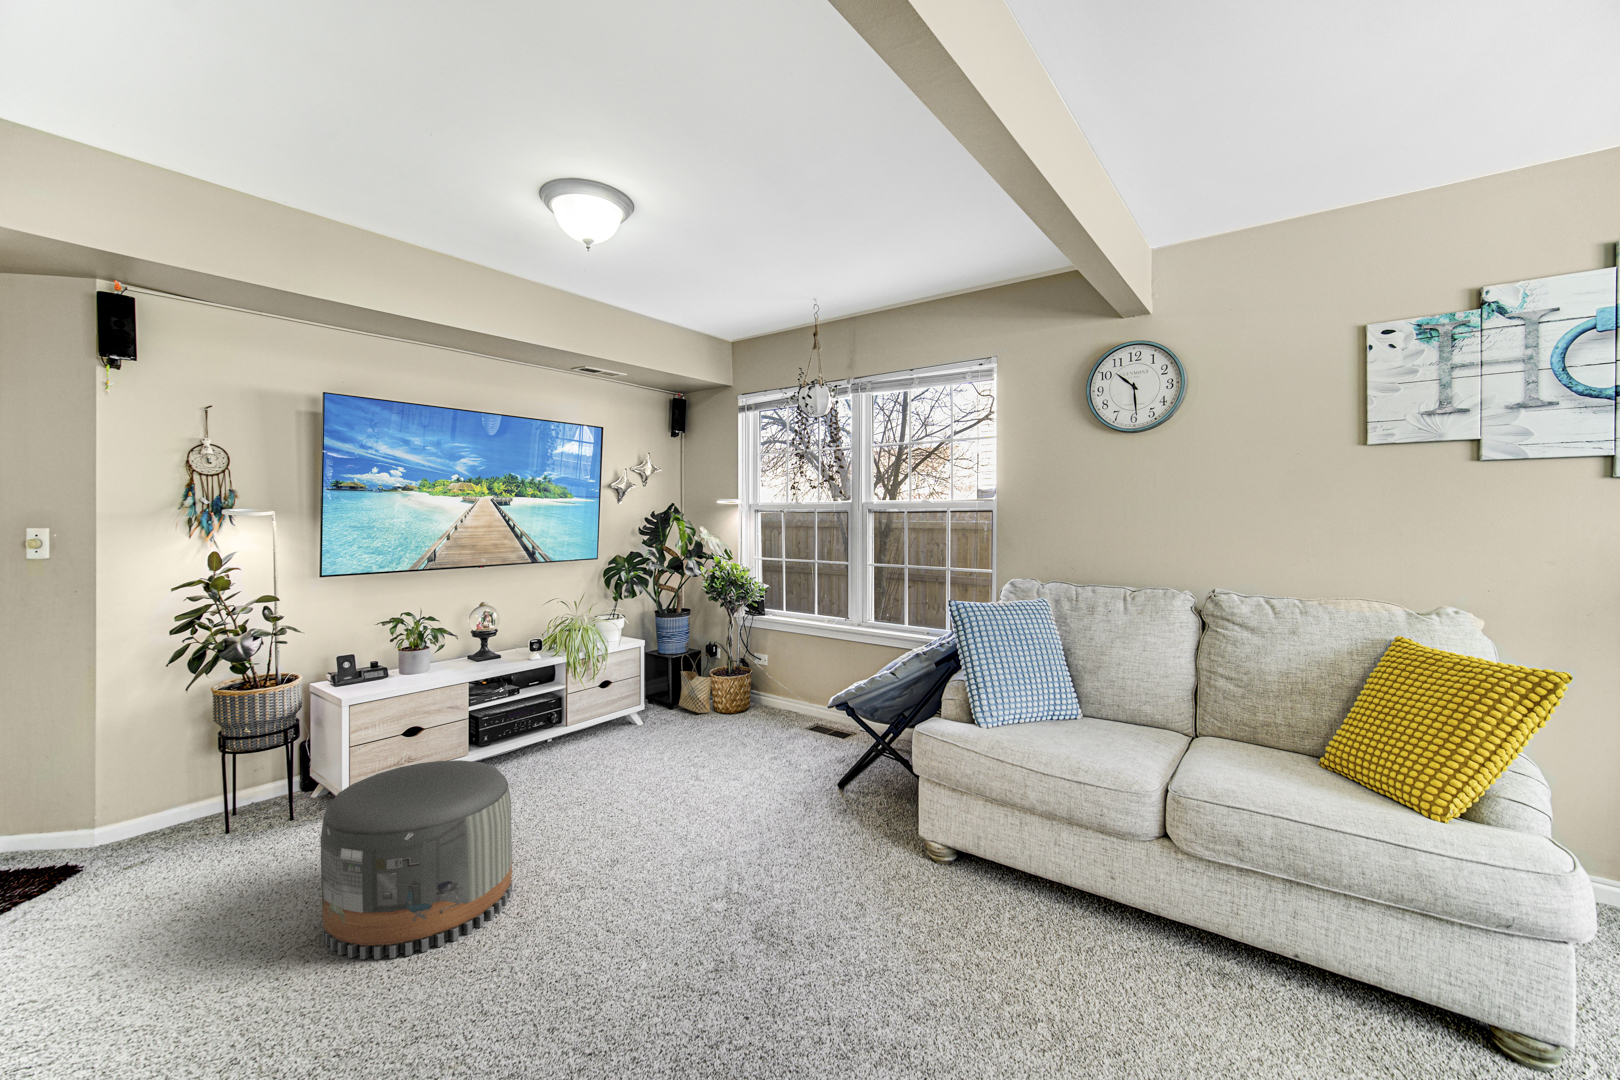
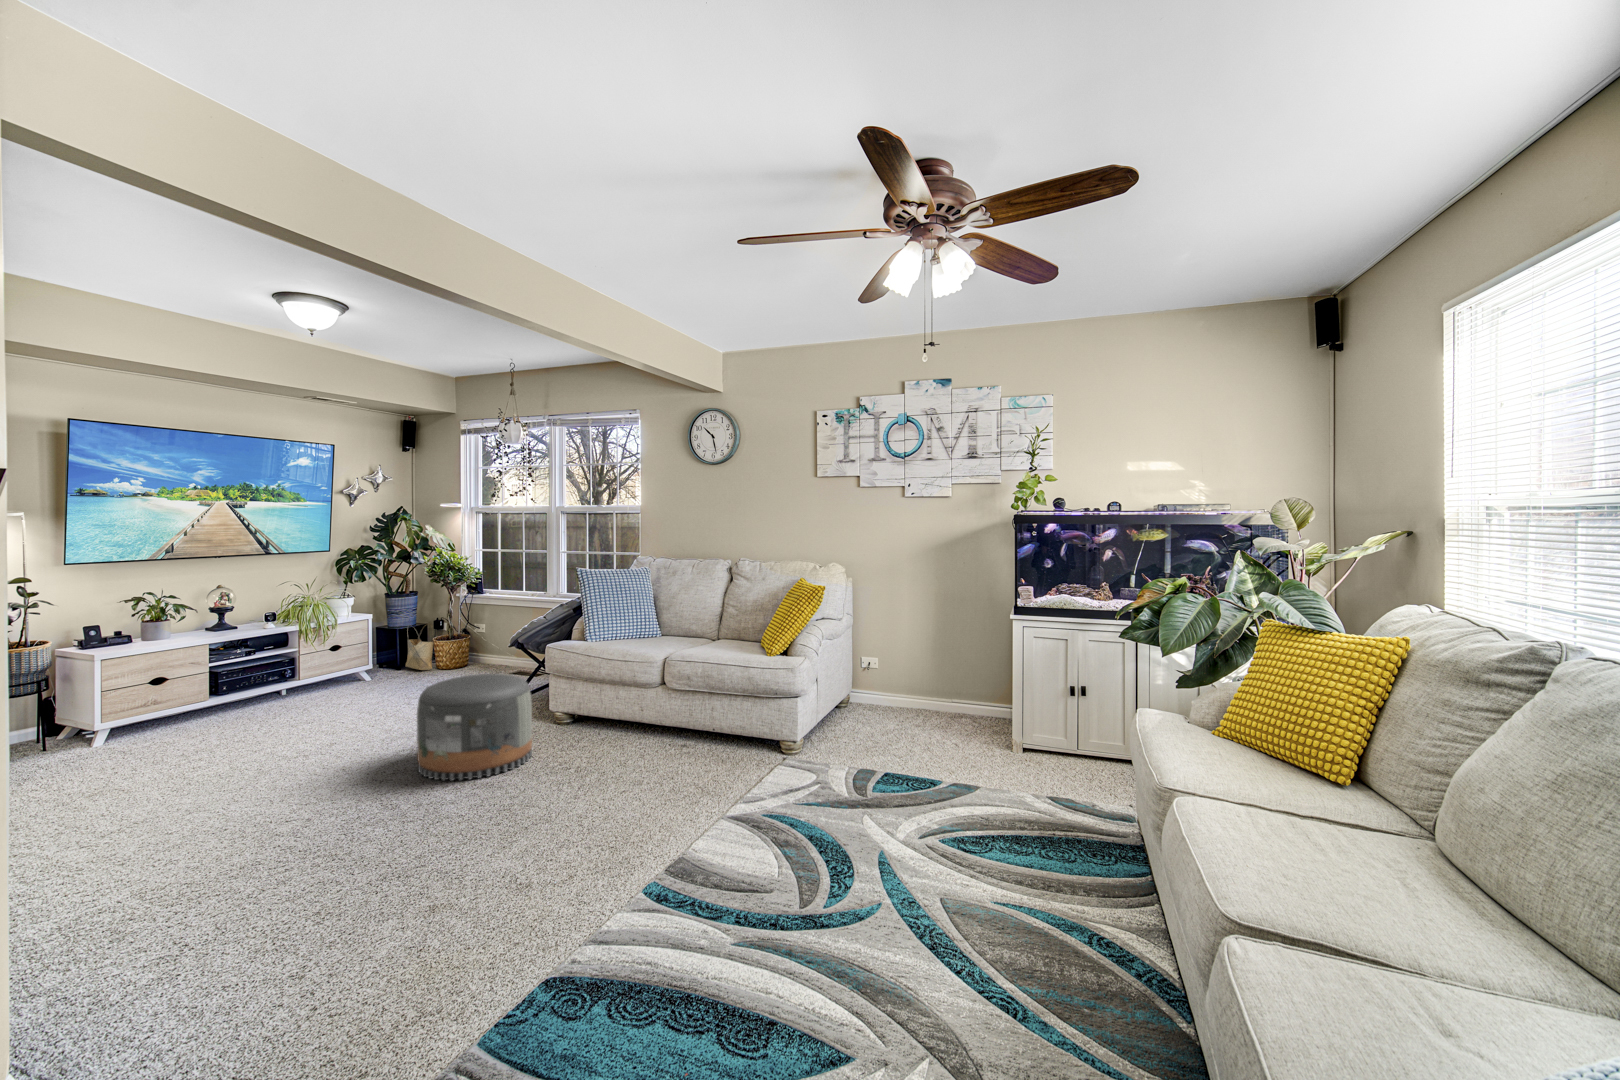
pouf: present [320,760,512,959] -> present [417,674,532,781]

